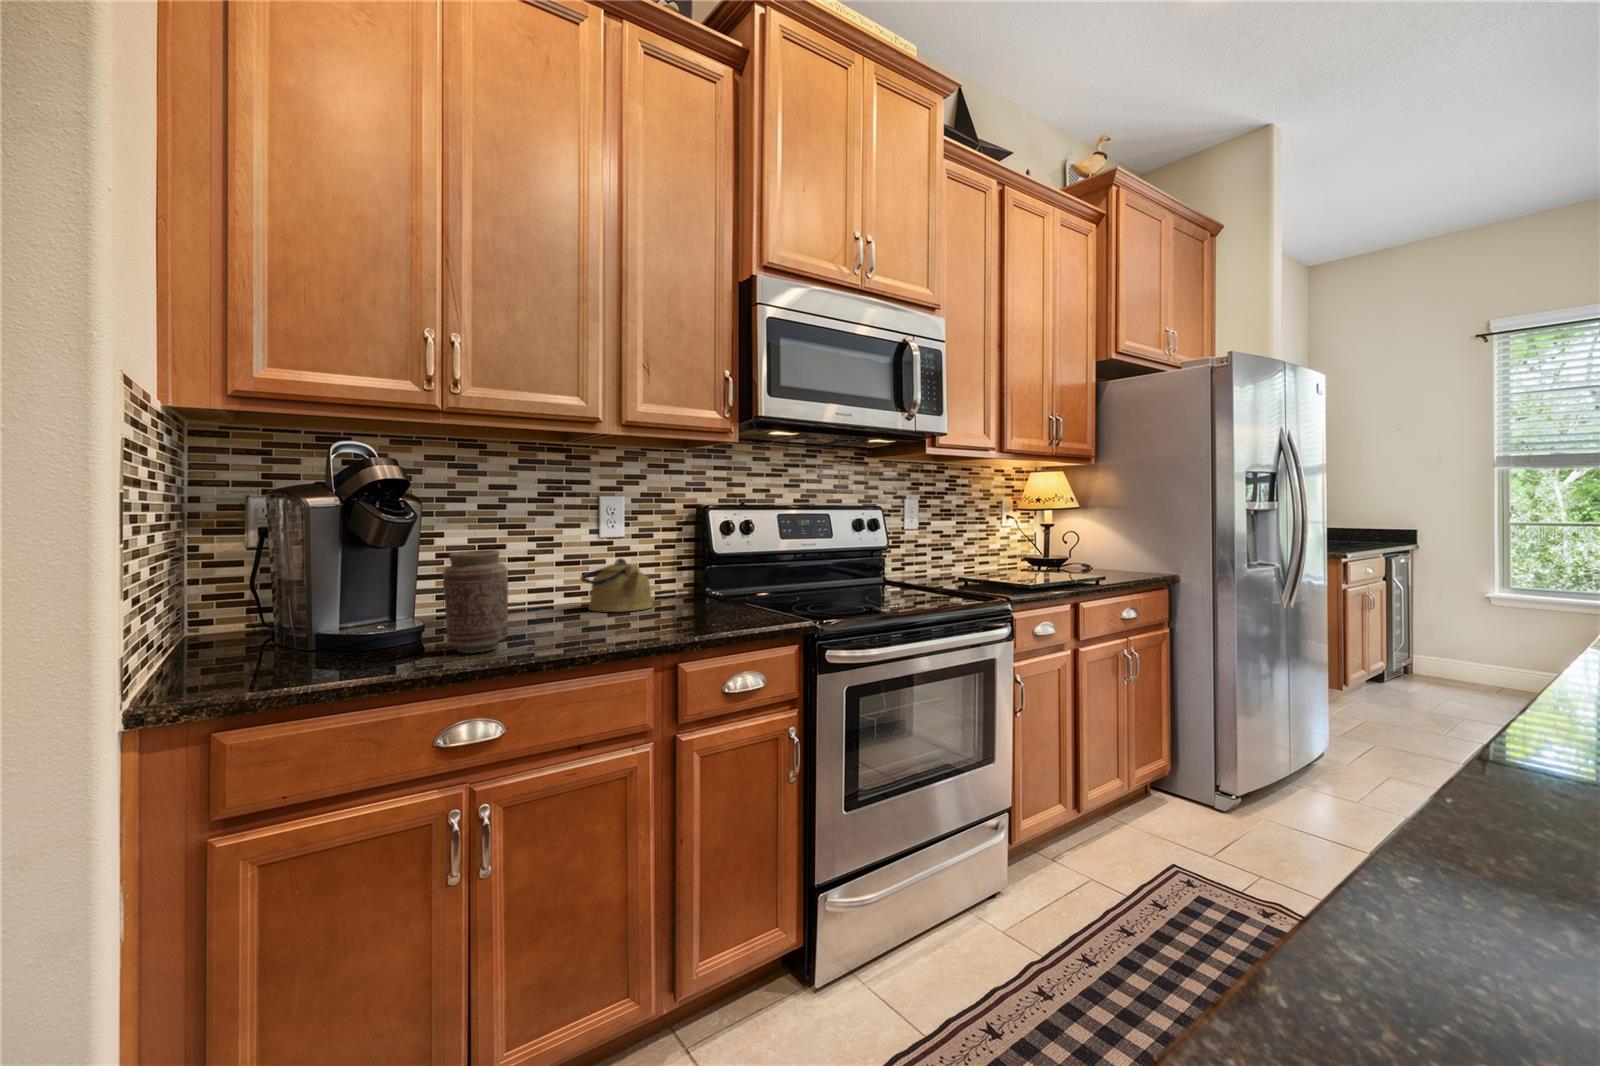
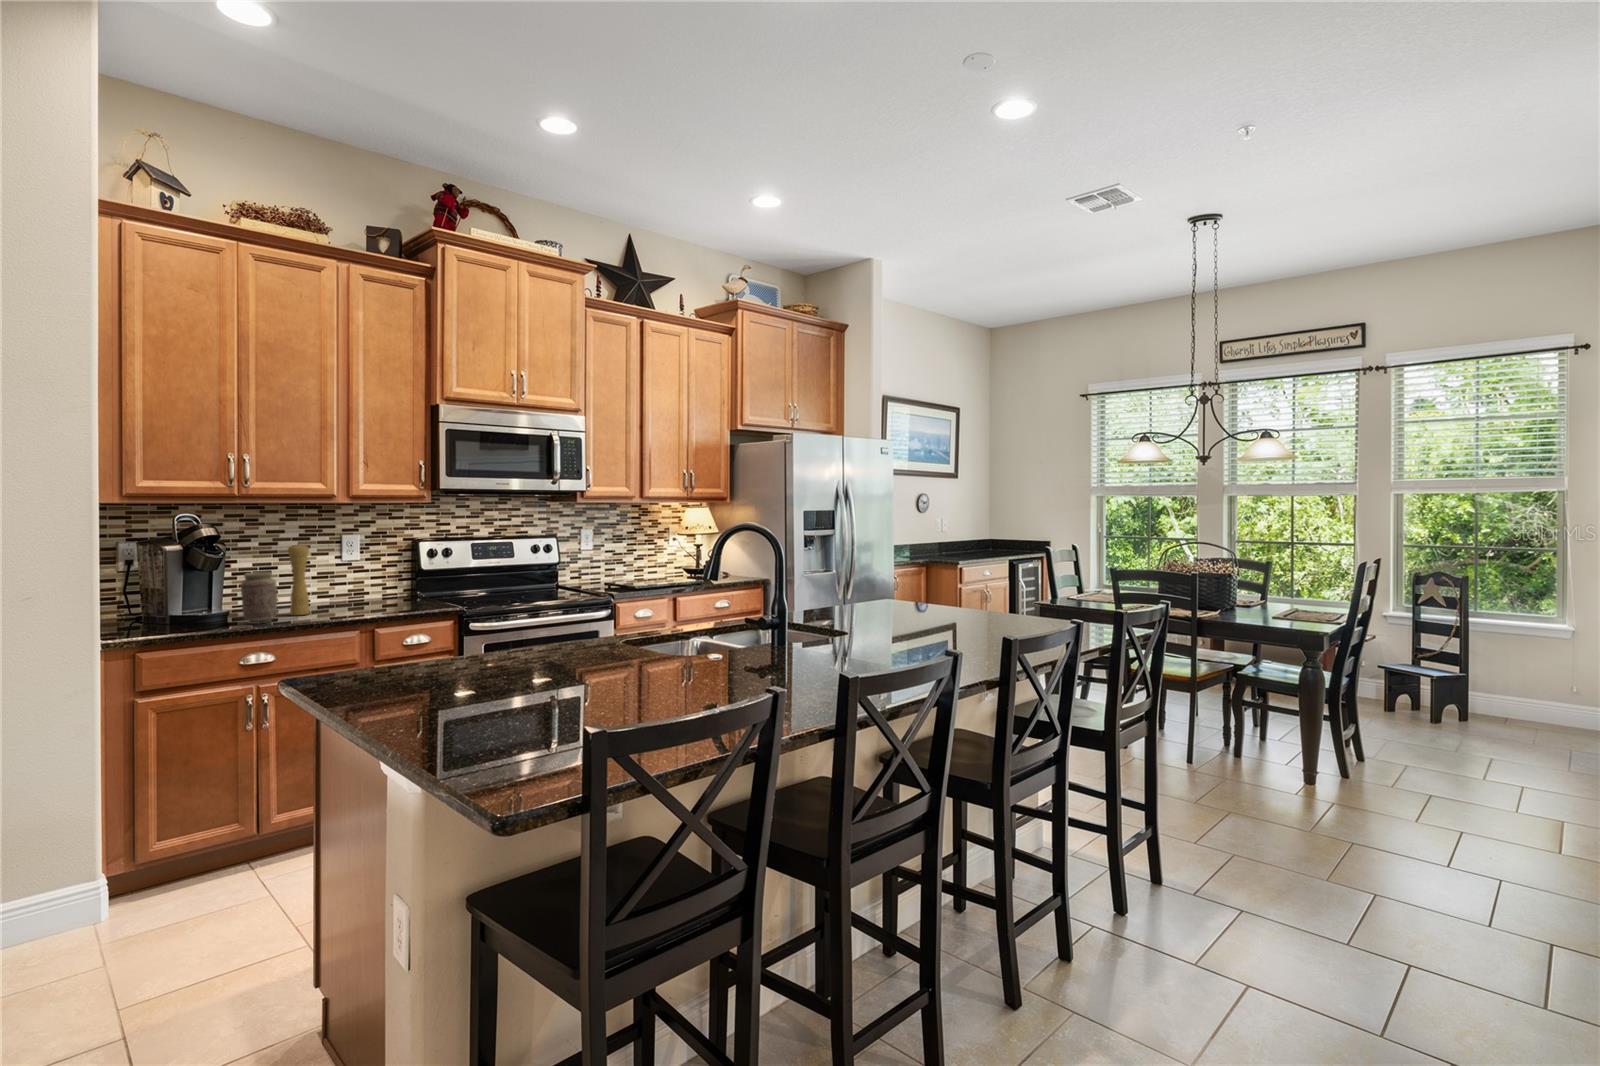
pepper mill: none [525,502,560,632] -> present [288,544,310,615]
kettle: present [581,558,653,612] -> none [328,574,377,606]

